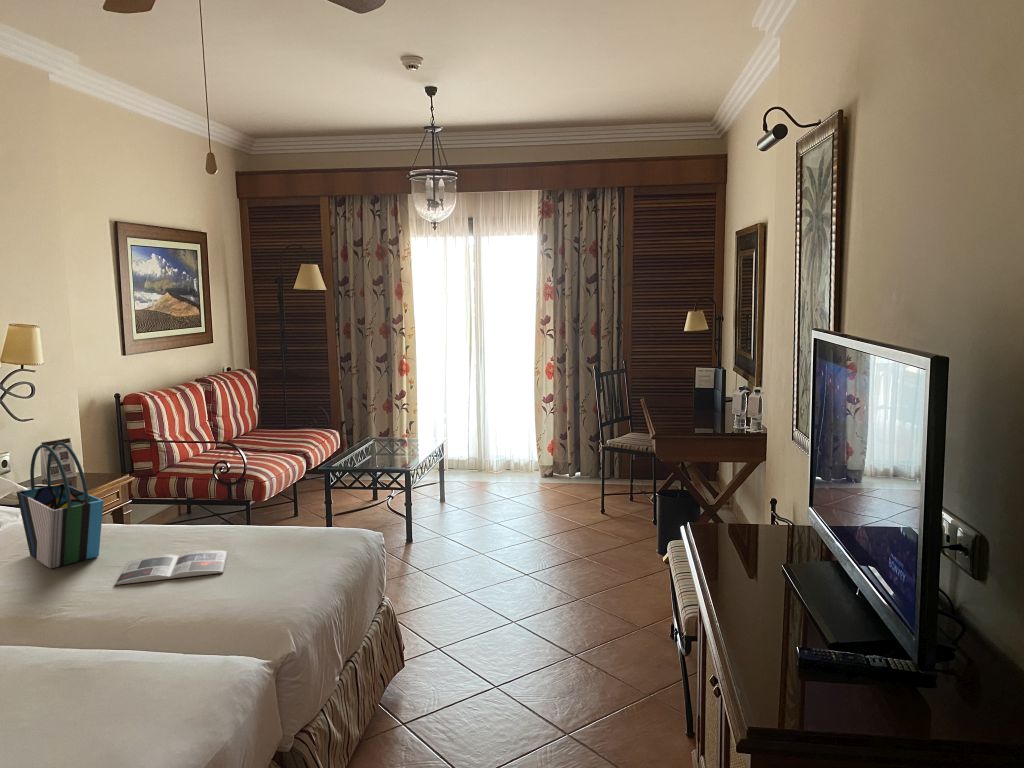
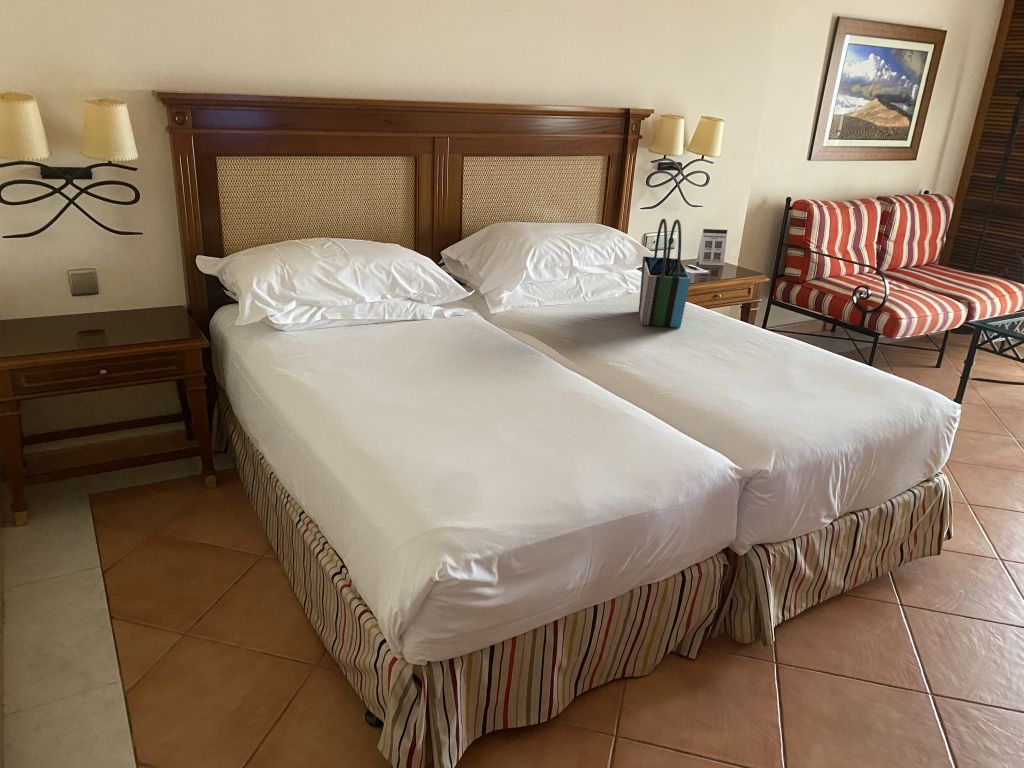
magazine: present [115,550,228,585] -> none [671,339,781,376]

